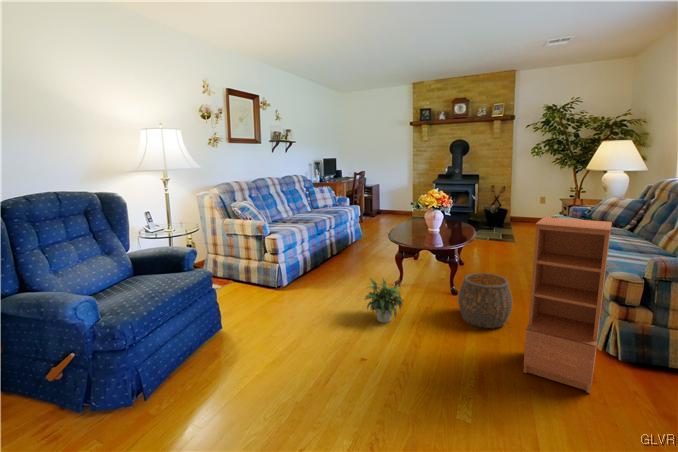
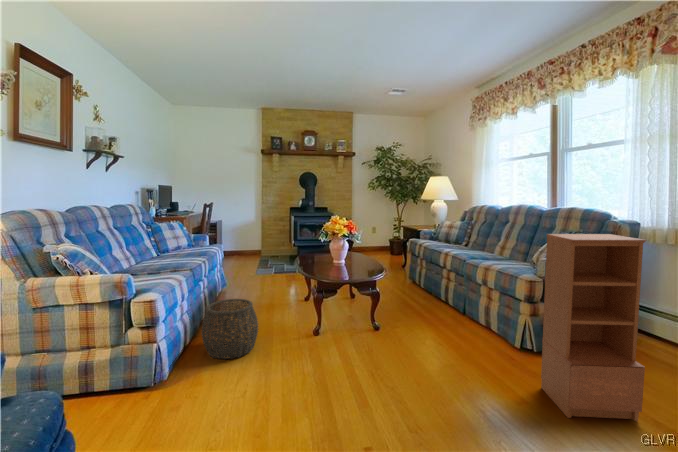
woven basket: present [458,273,512,328] -> present [202,299,258,359]
potted plant: present [365,278,403,323] -> none [329,333,394,400]

